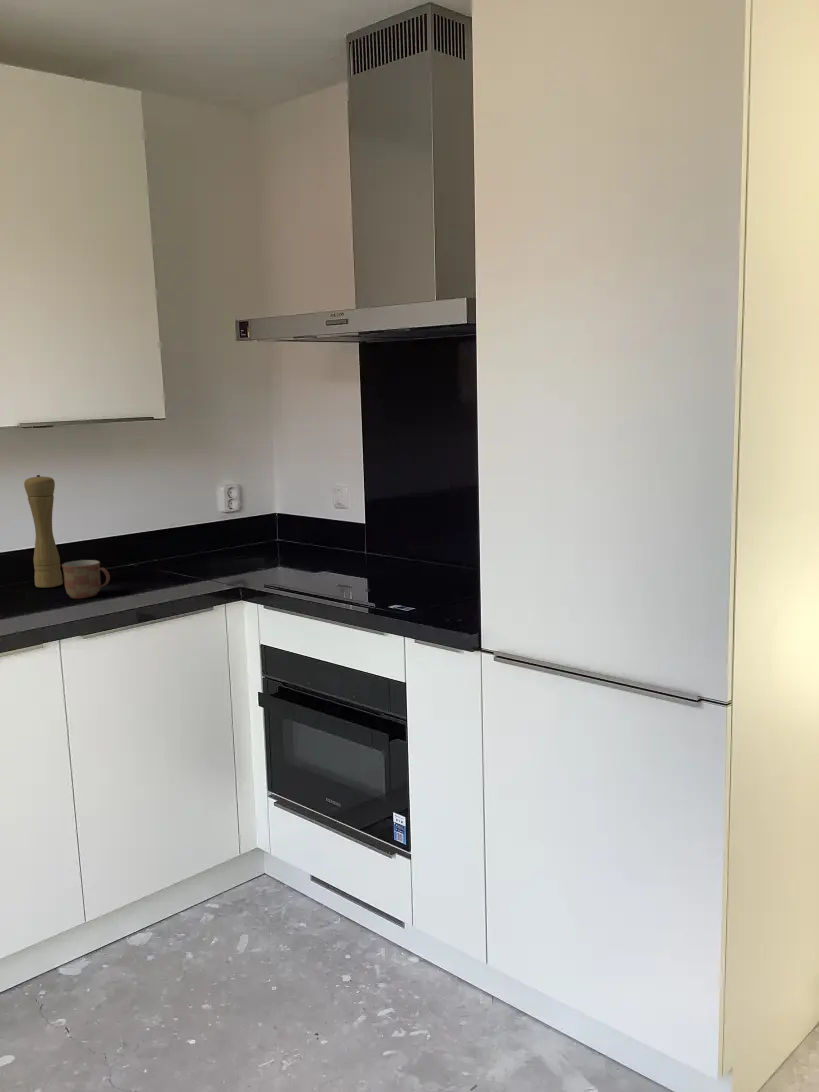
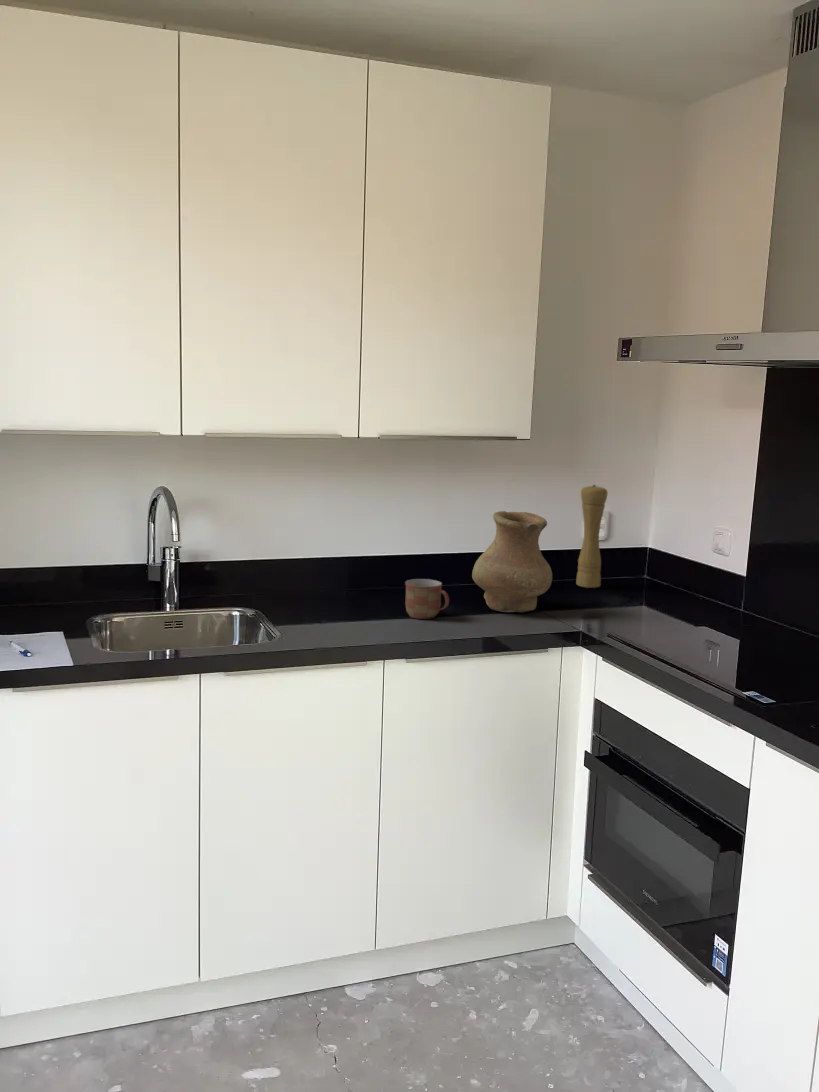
pepper mill: present [24,475,63,588] -> present [576,485,607,588]
vase: none [125,487,202,582] -> present [472,511,552,612]

